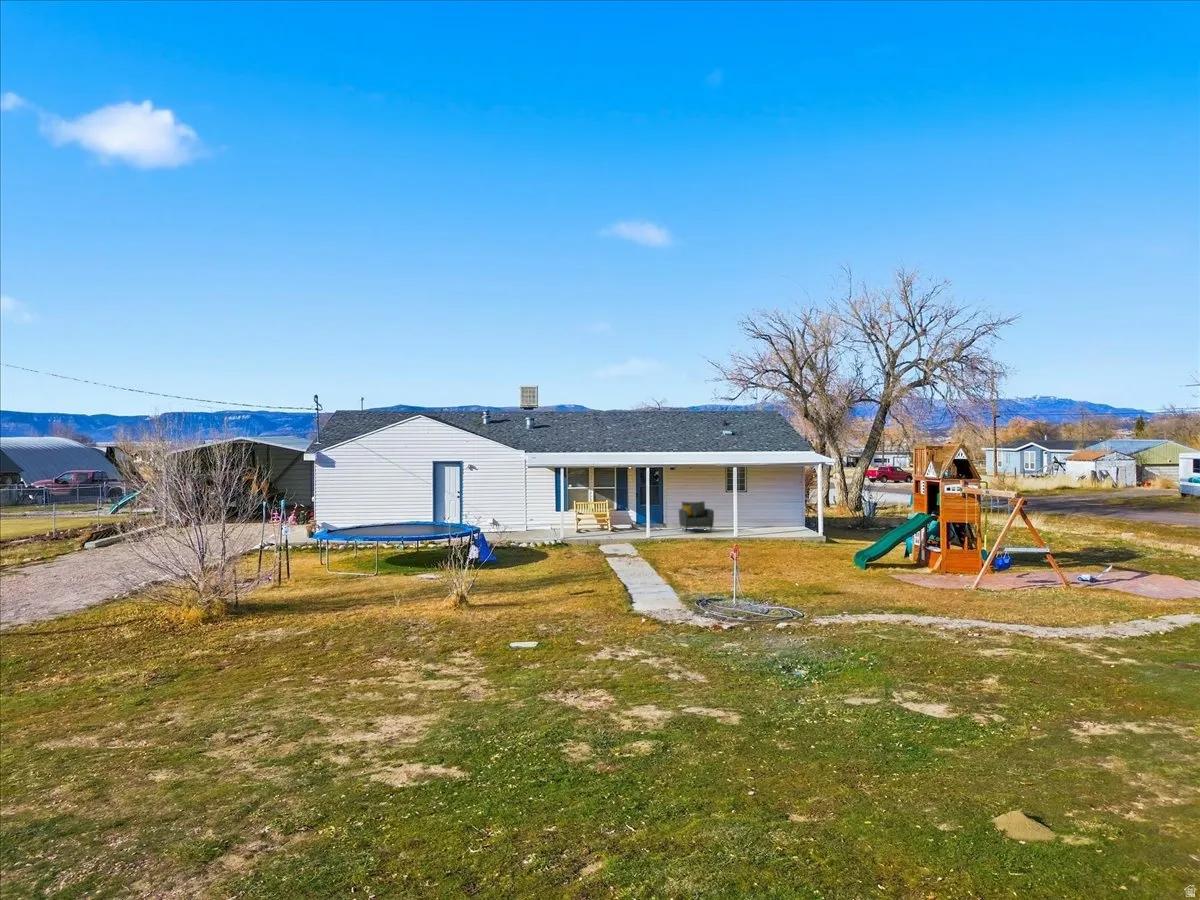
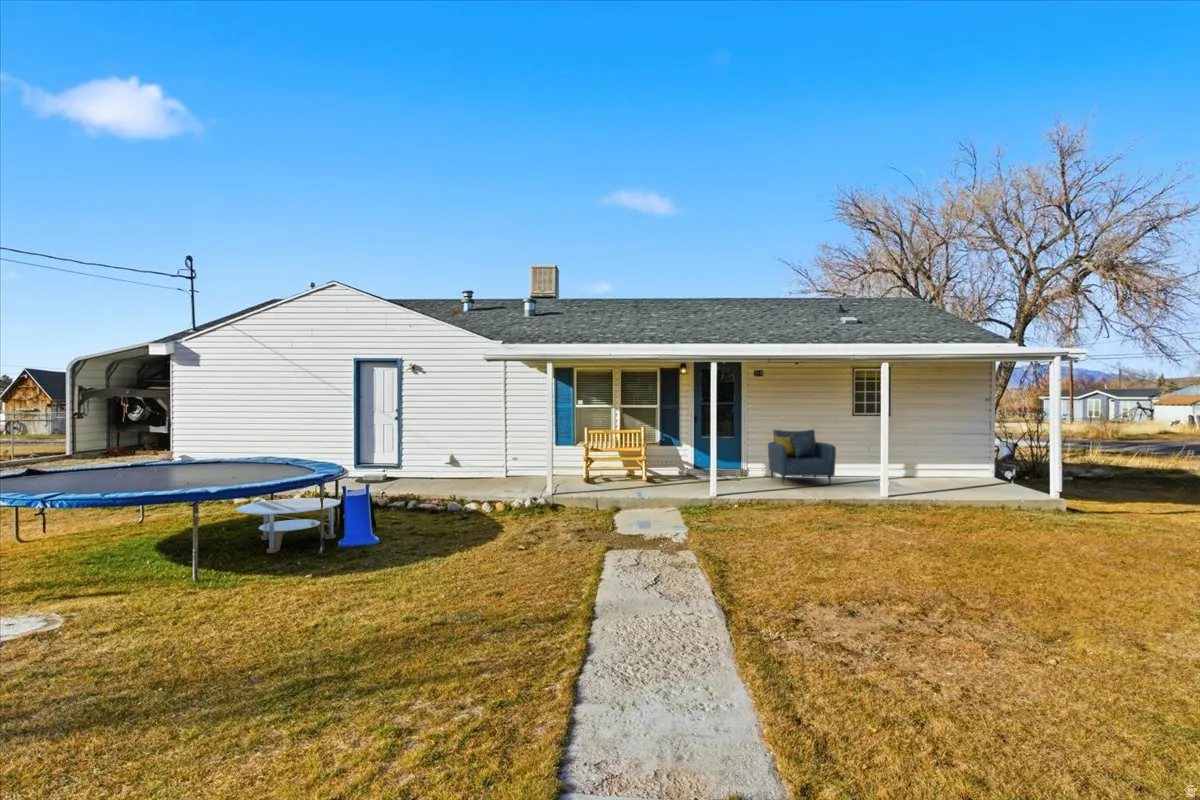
round table: none [437,539,480,560] -> present [236,498,341,553]

